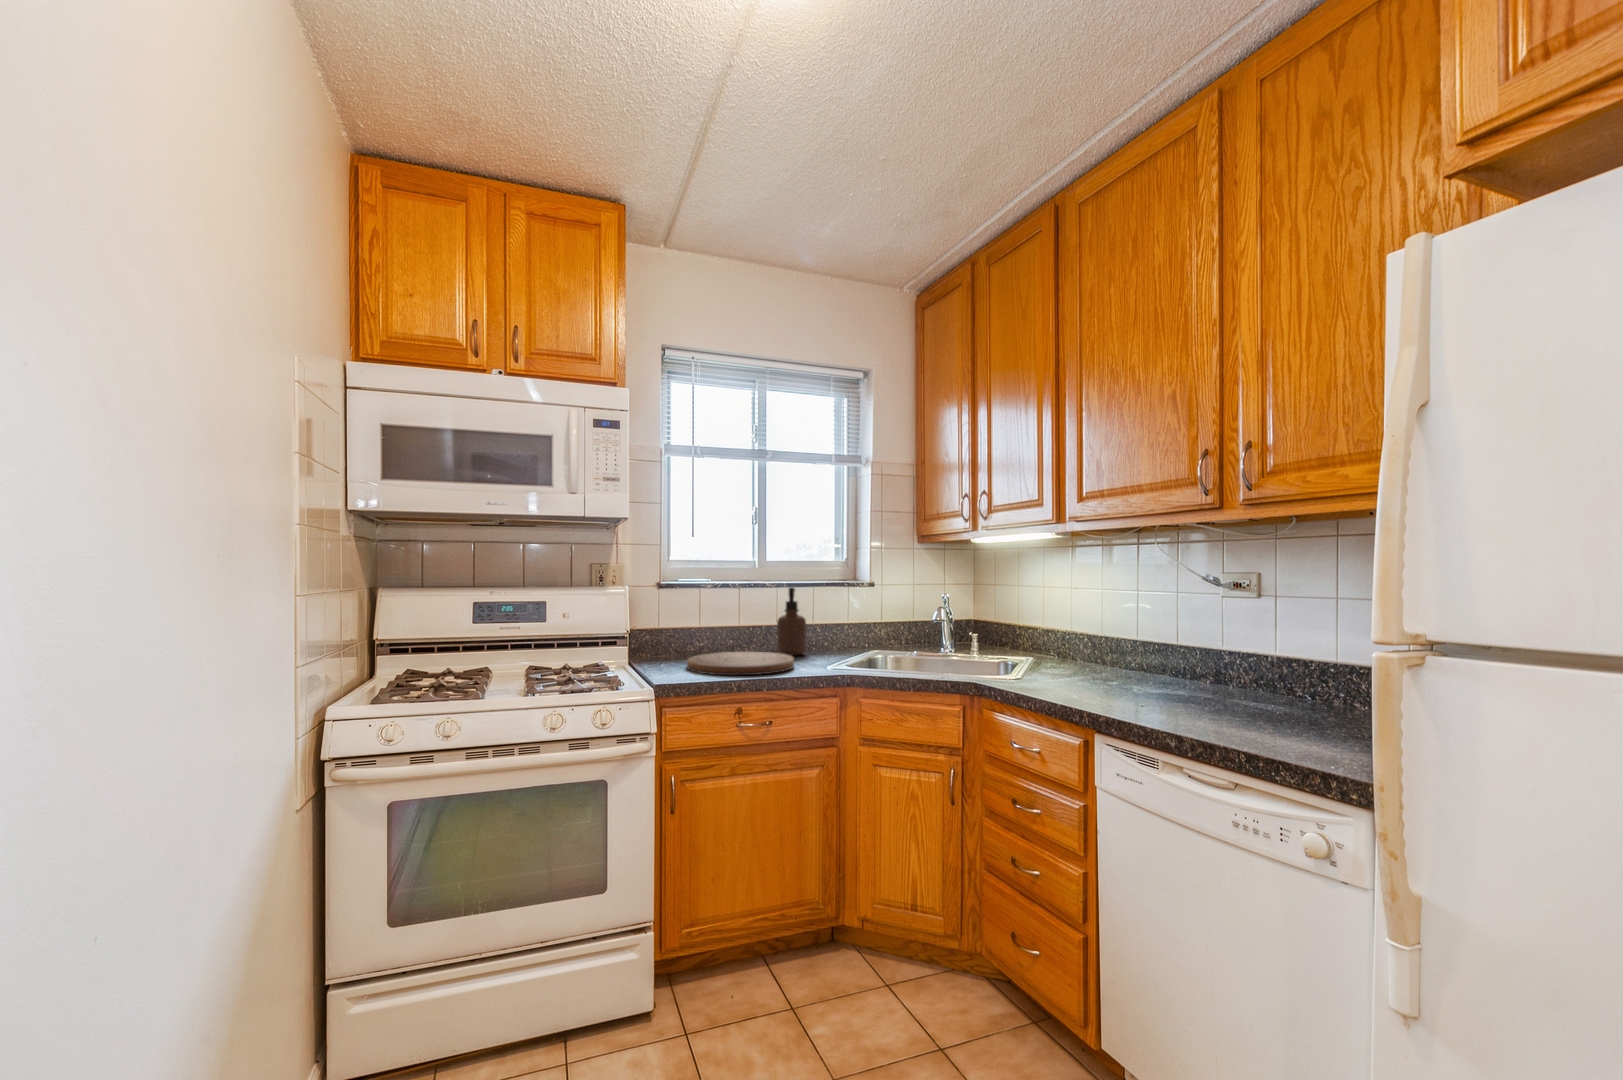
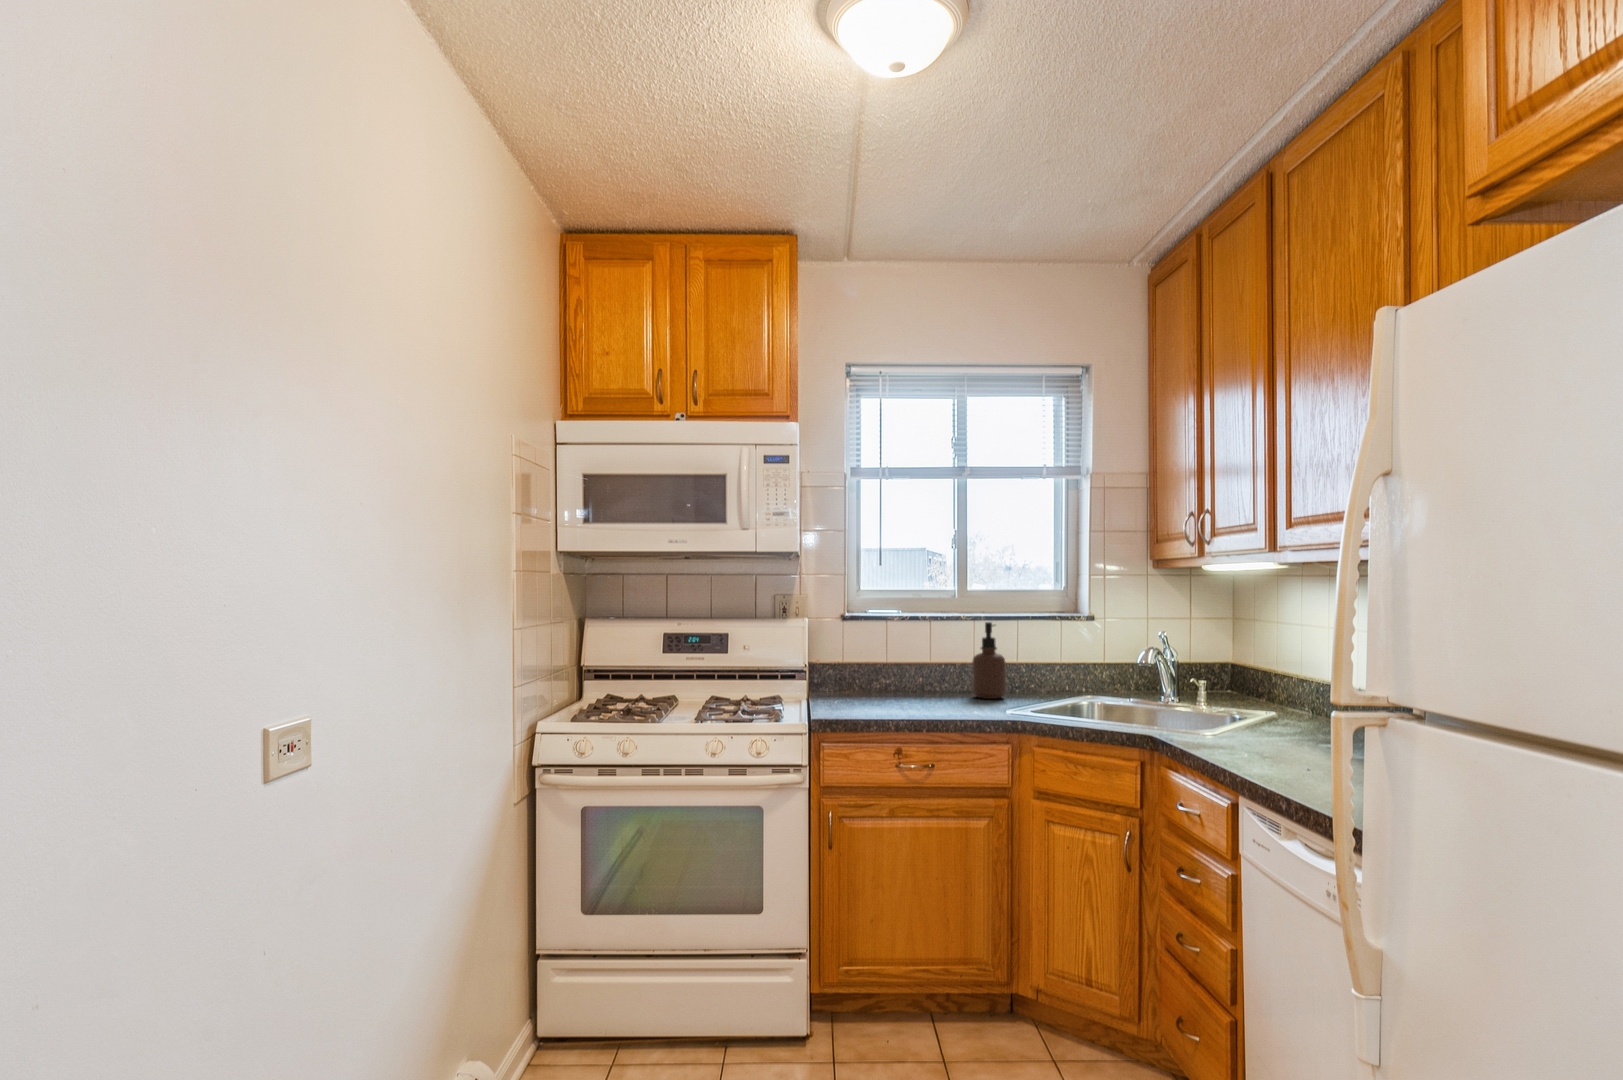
cutting board: present [687,652,794,675] -> none [861,691,974,716]

